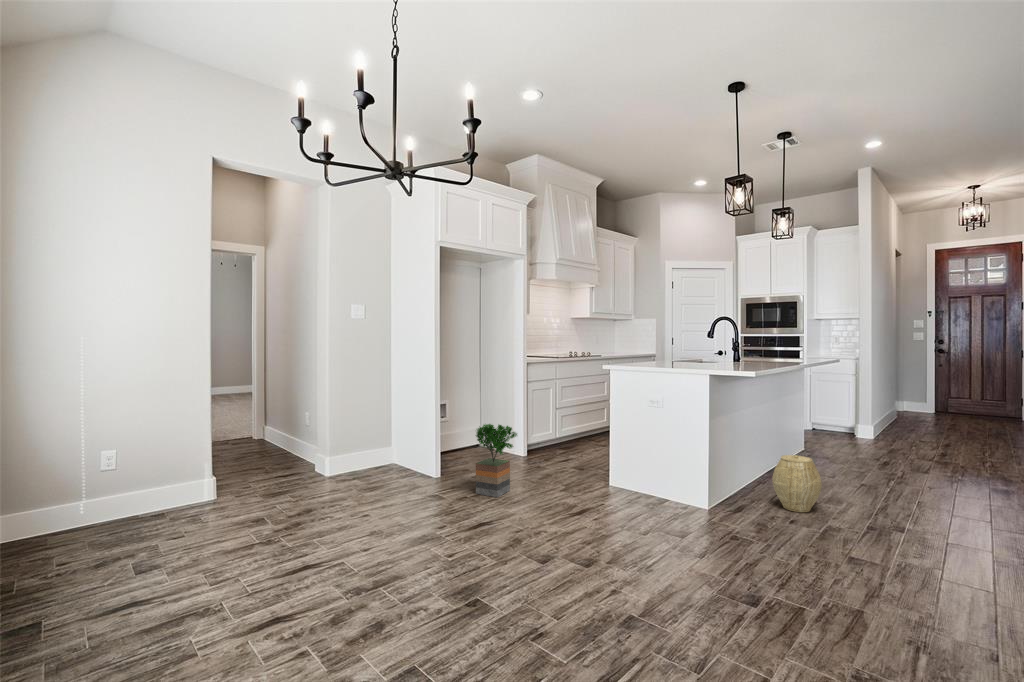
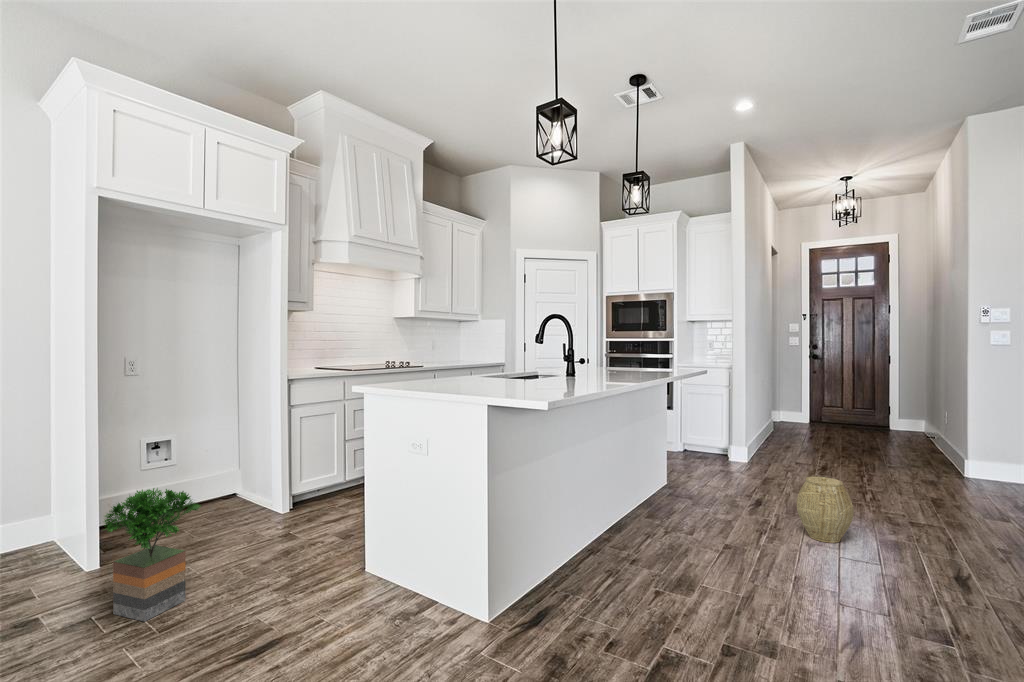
woven basket: present [772,455,822,512] -> present [796,477,854,543]

